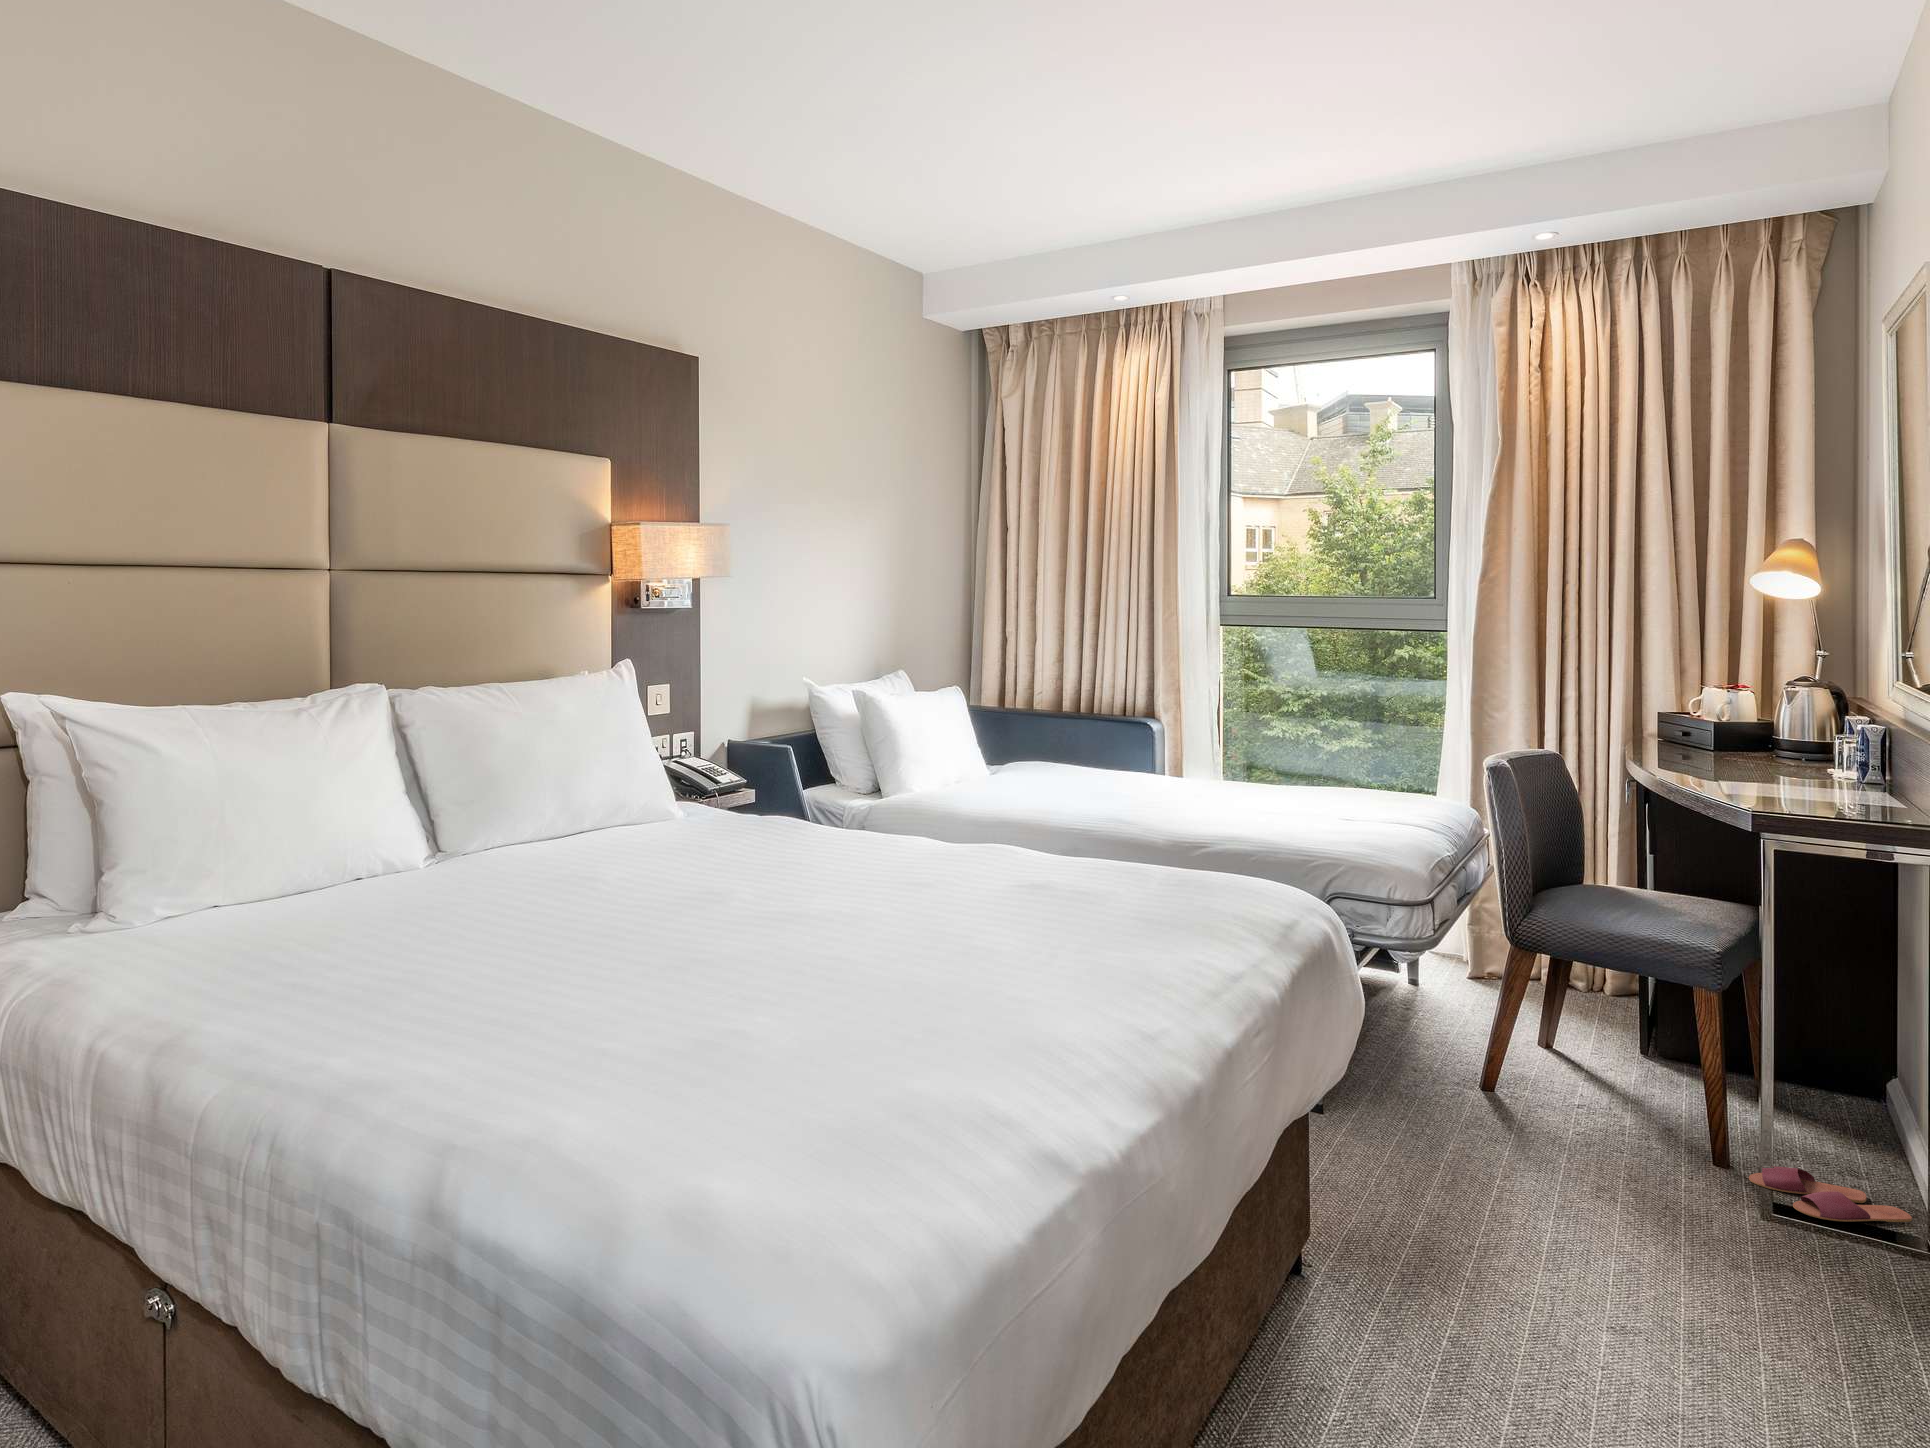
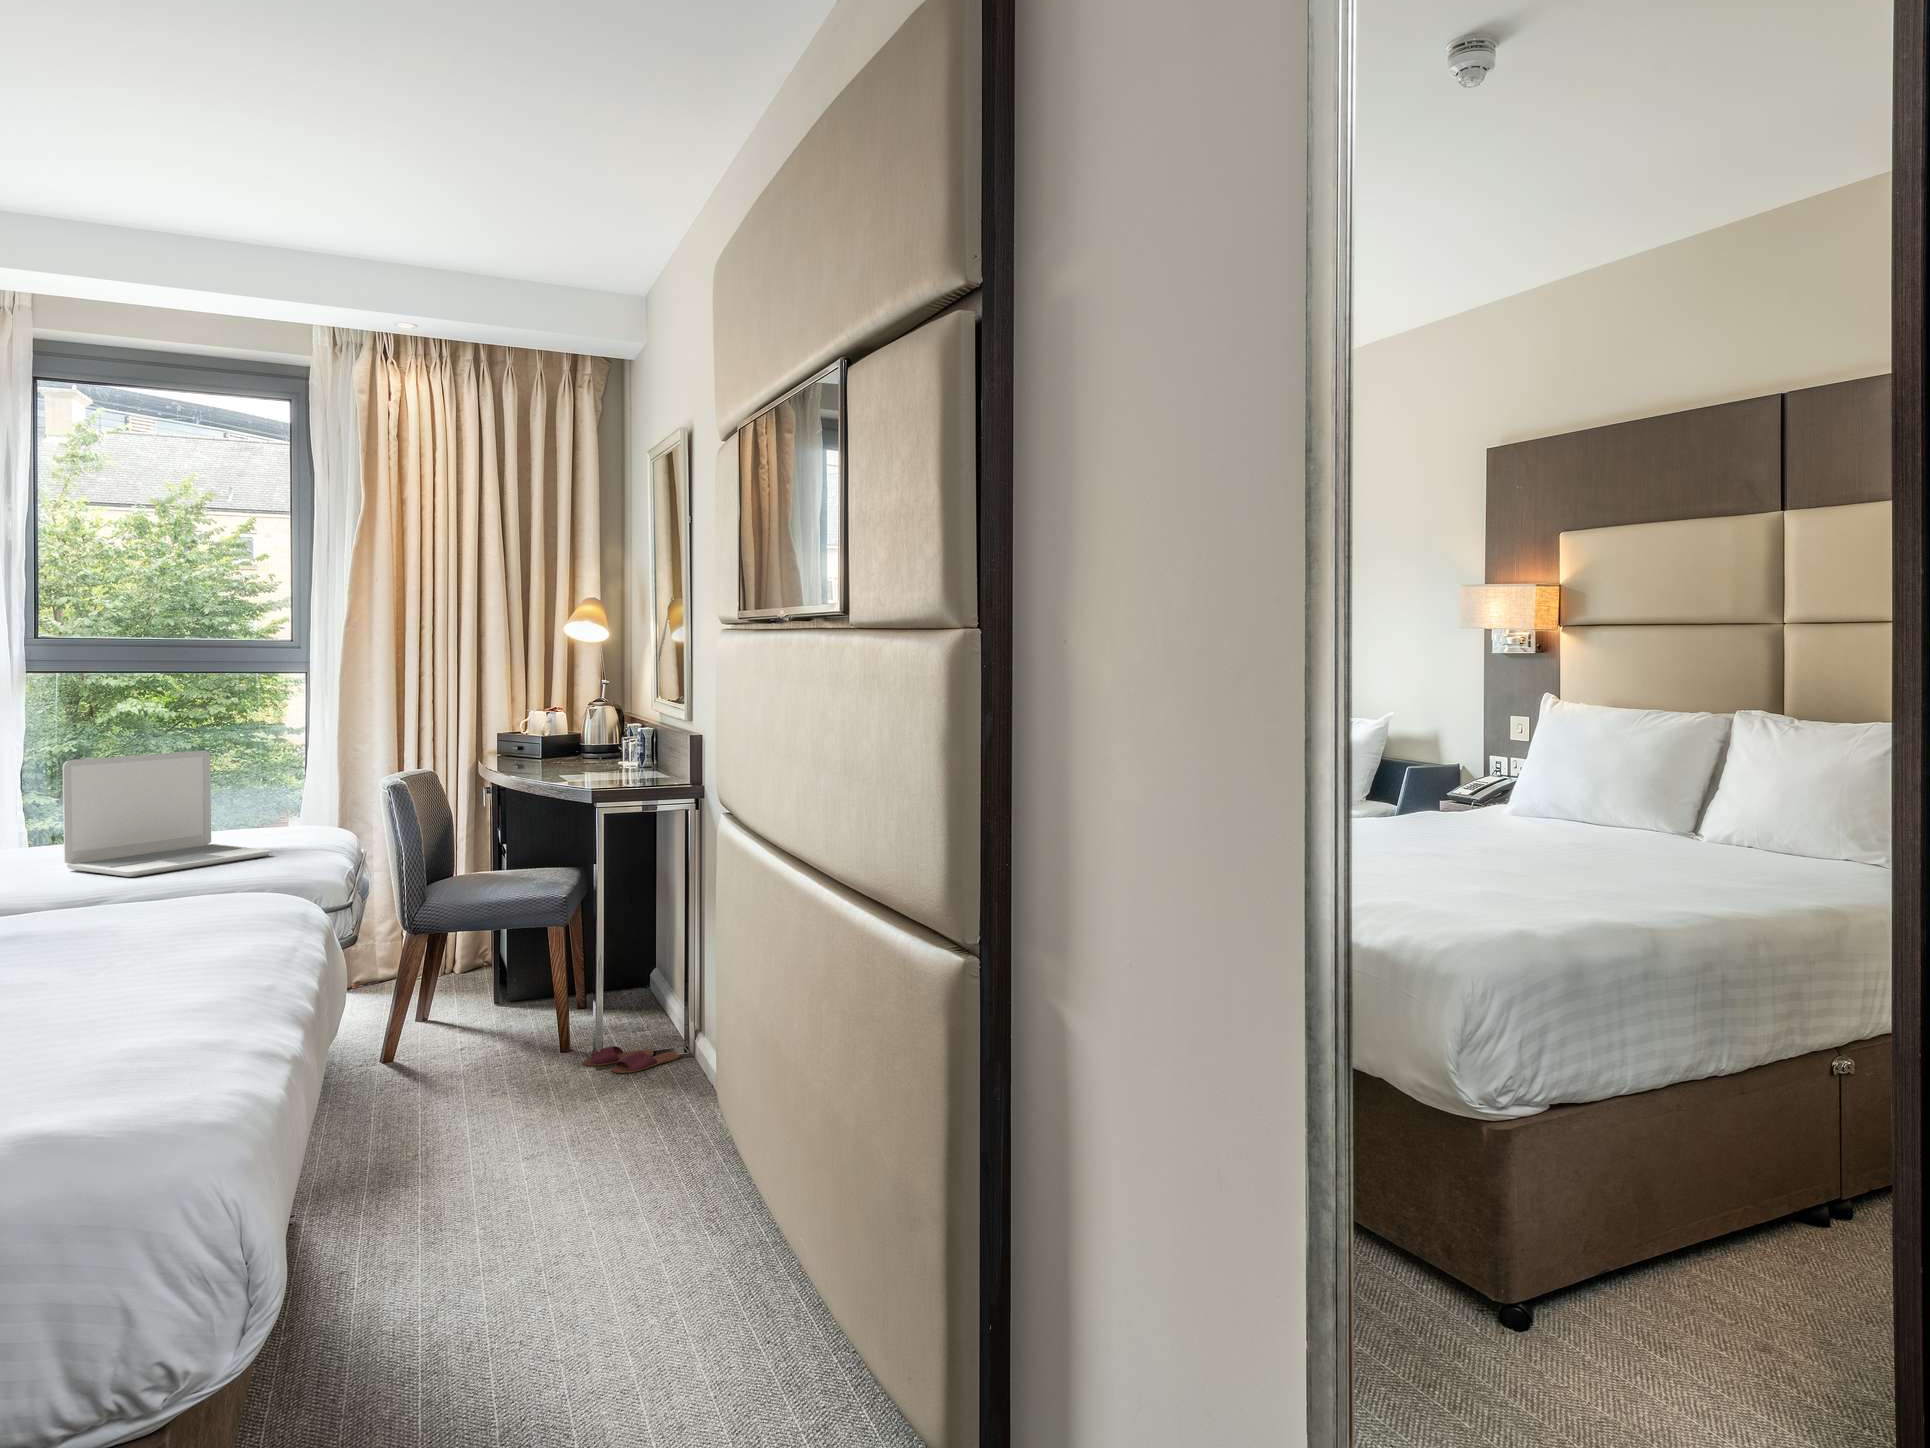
laptop: none [1208,725,1381,847] -> present [63,751,270,877]

